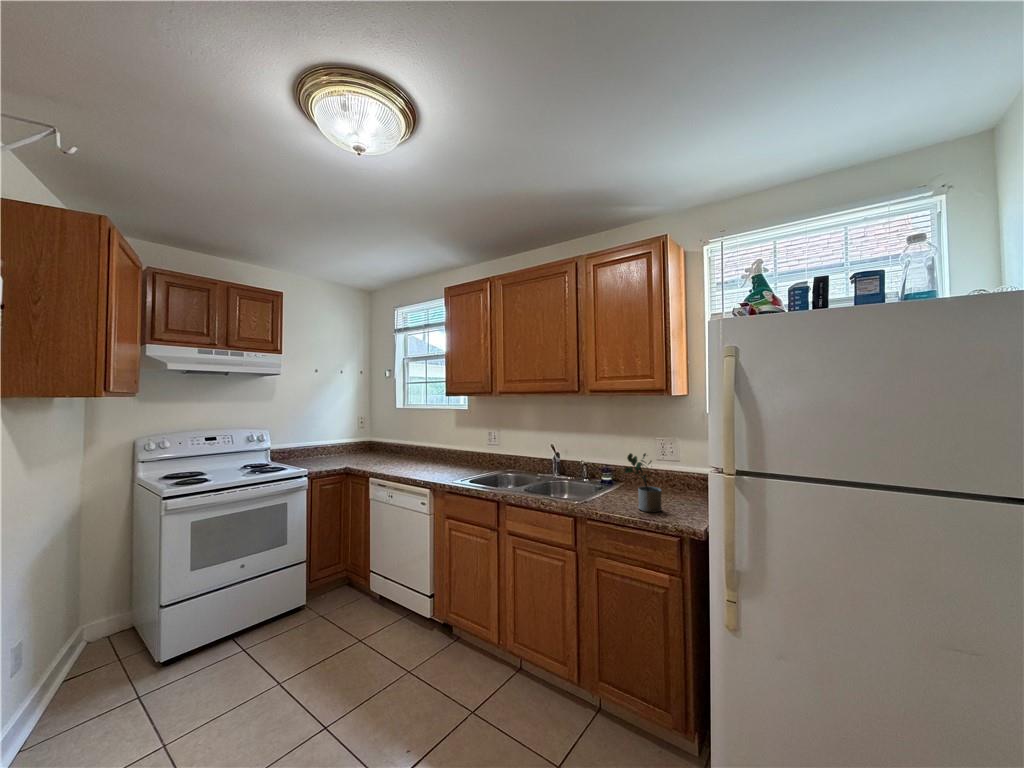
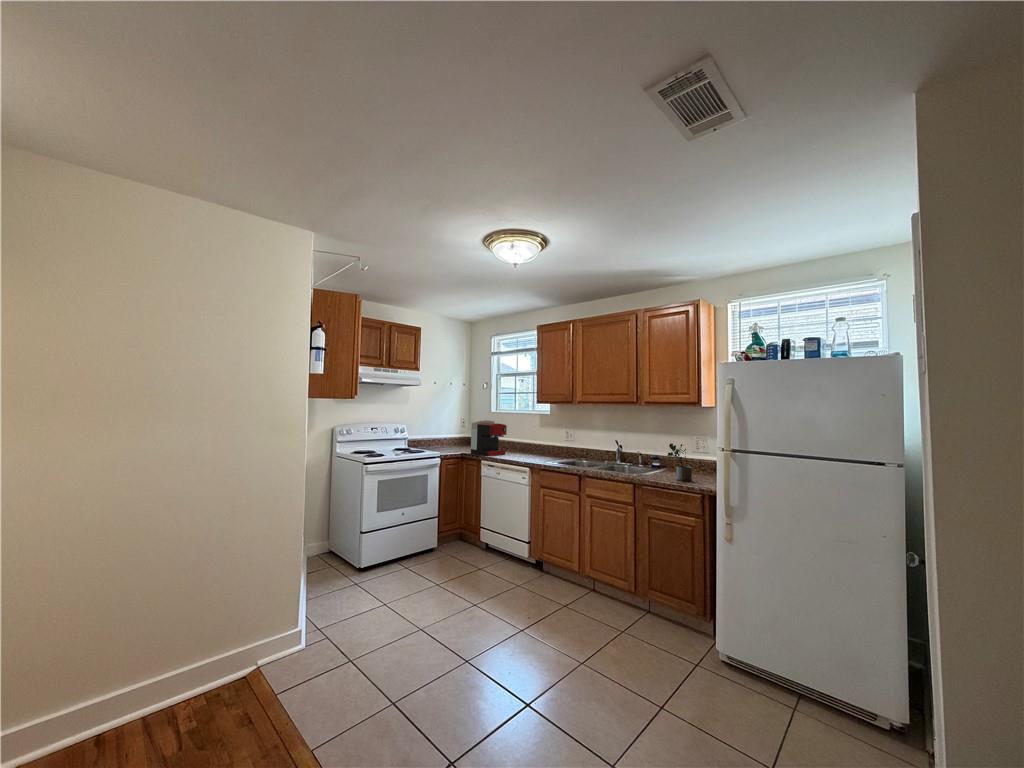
coffee maker: none [360,419,409,469] -> present [471,420,507,456]

